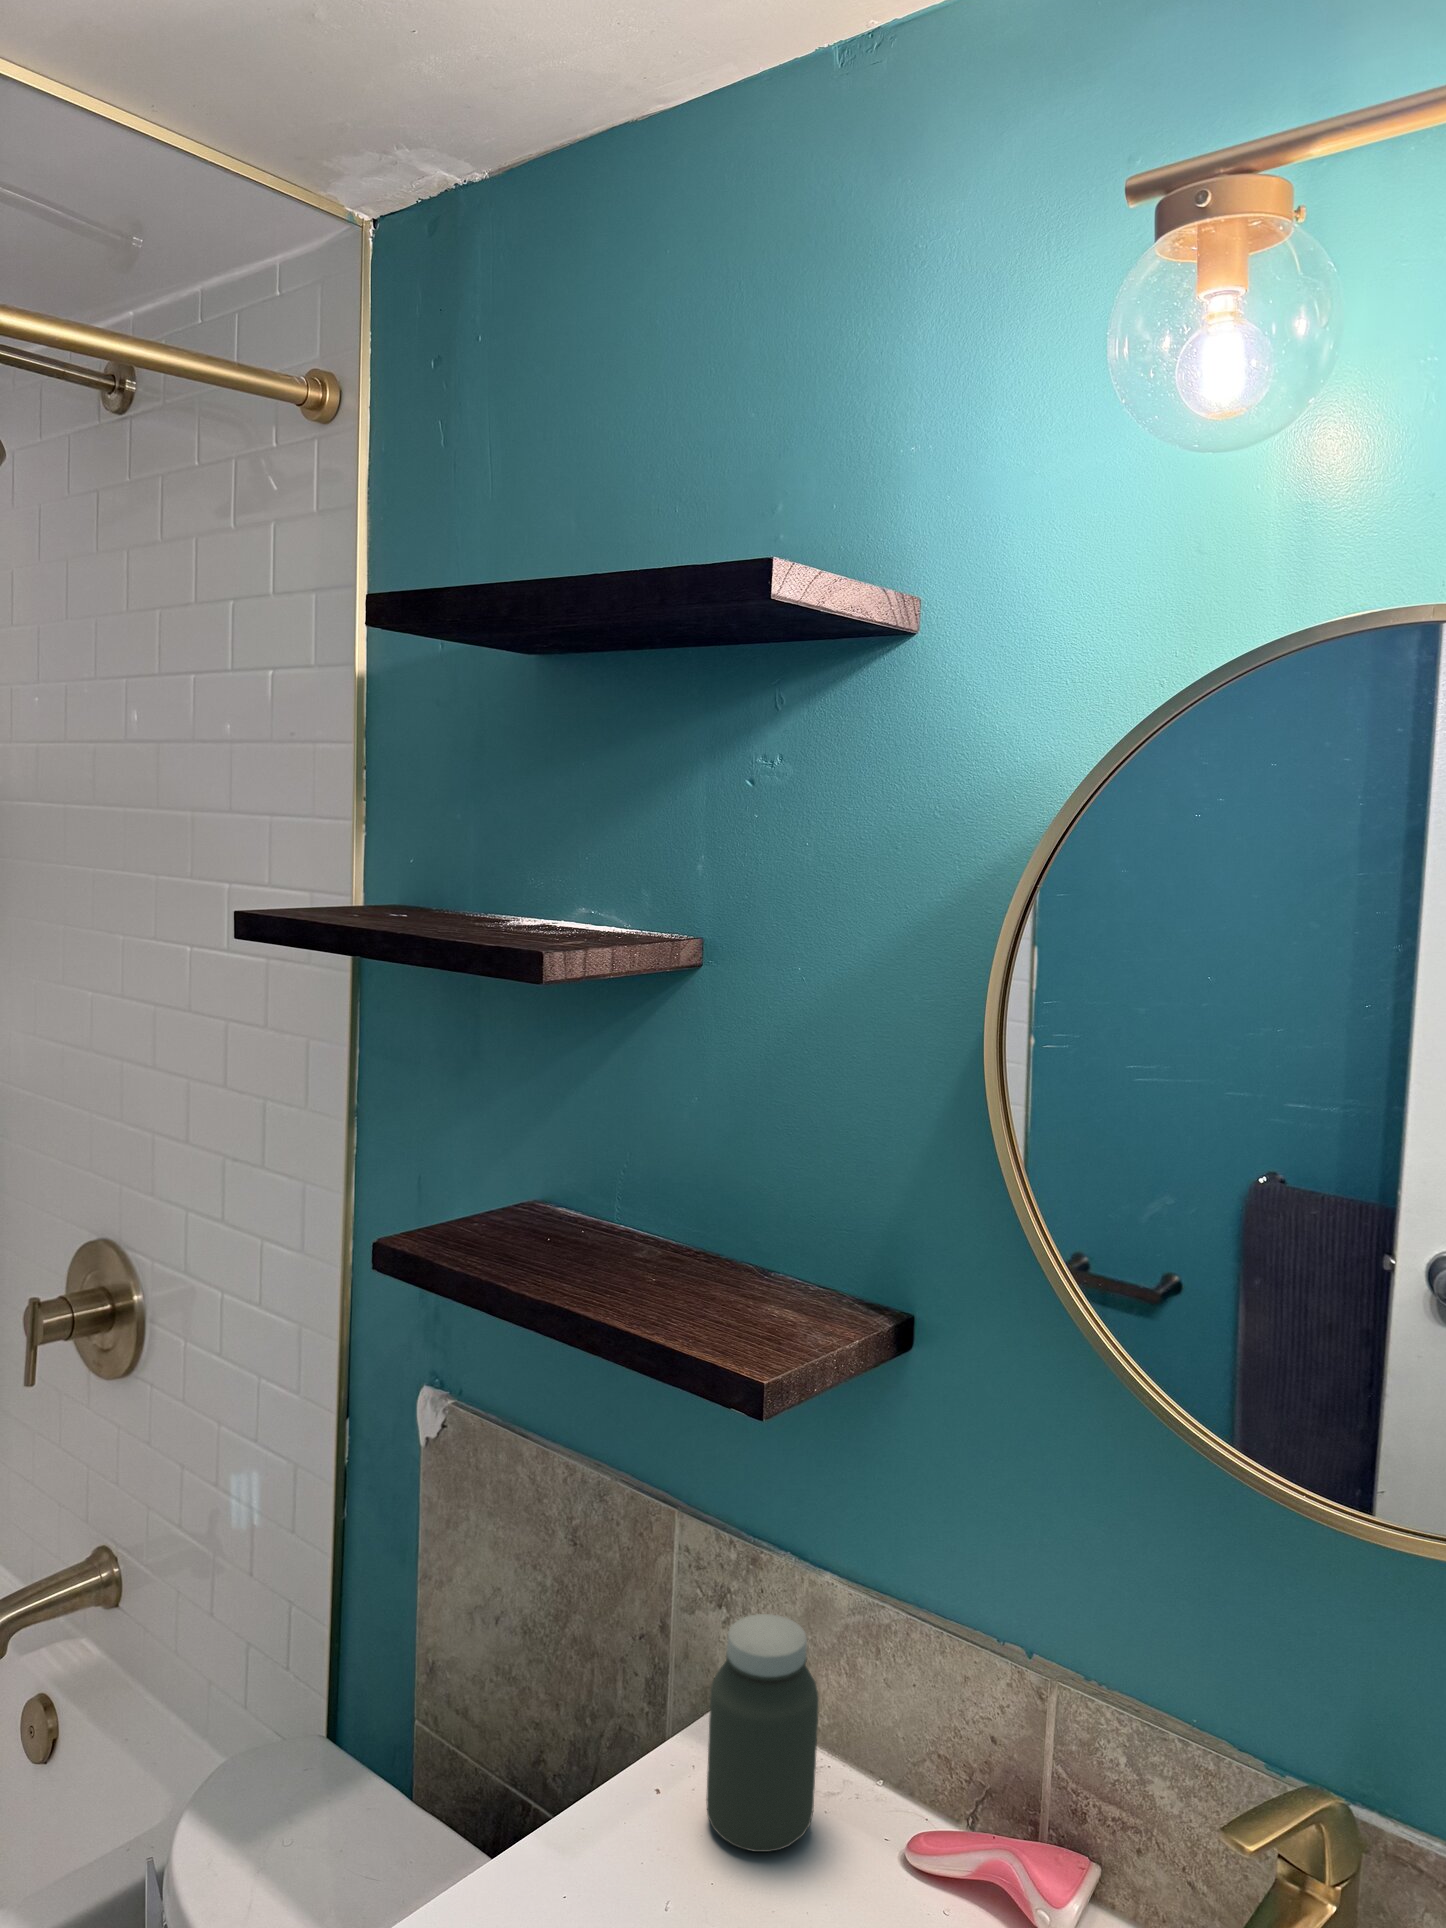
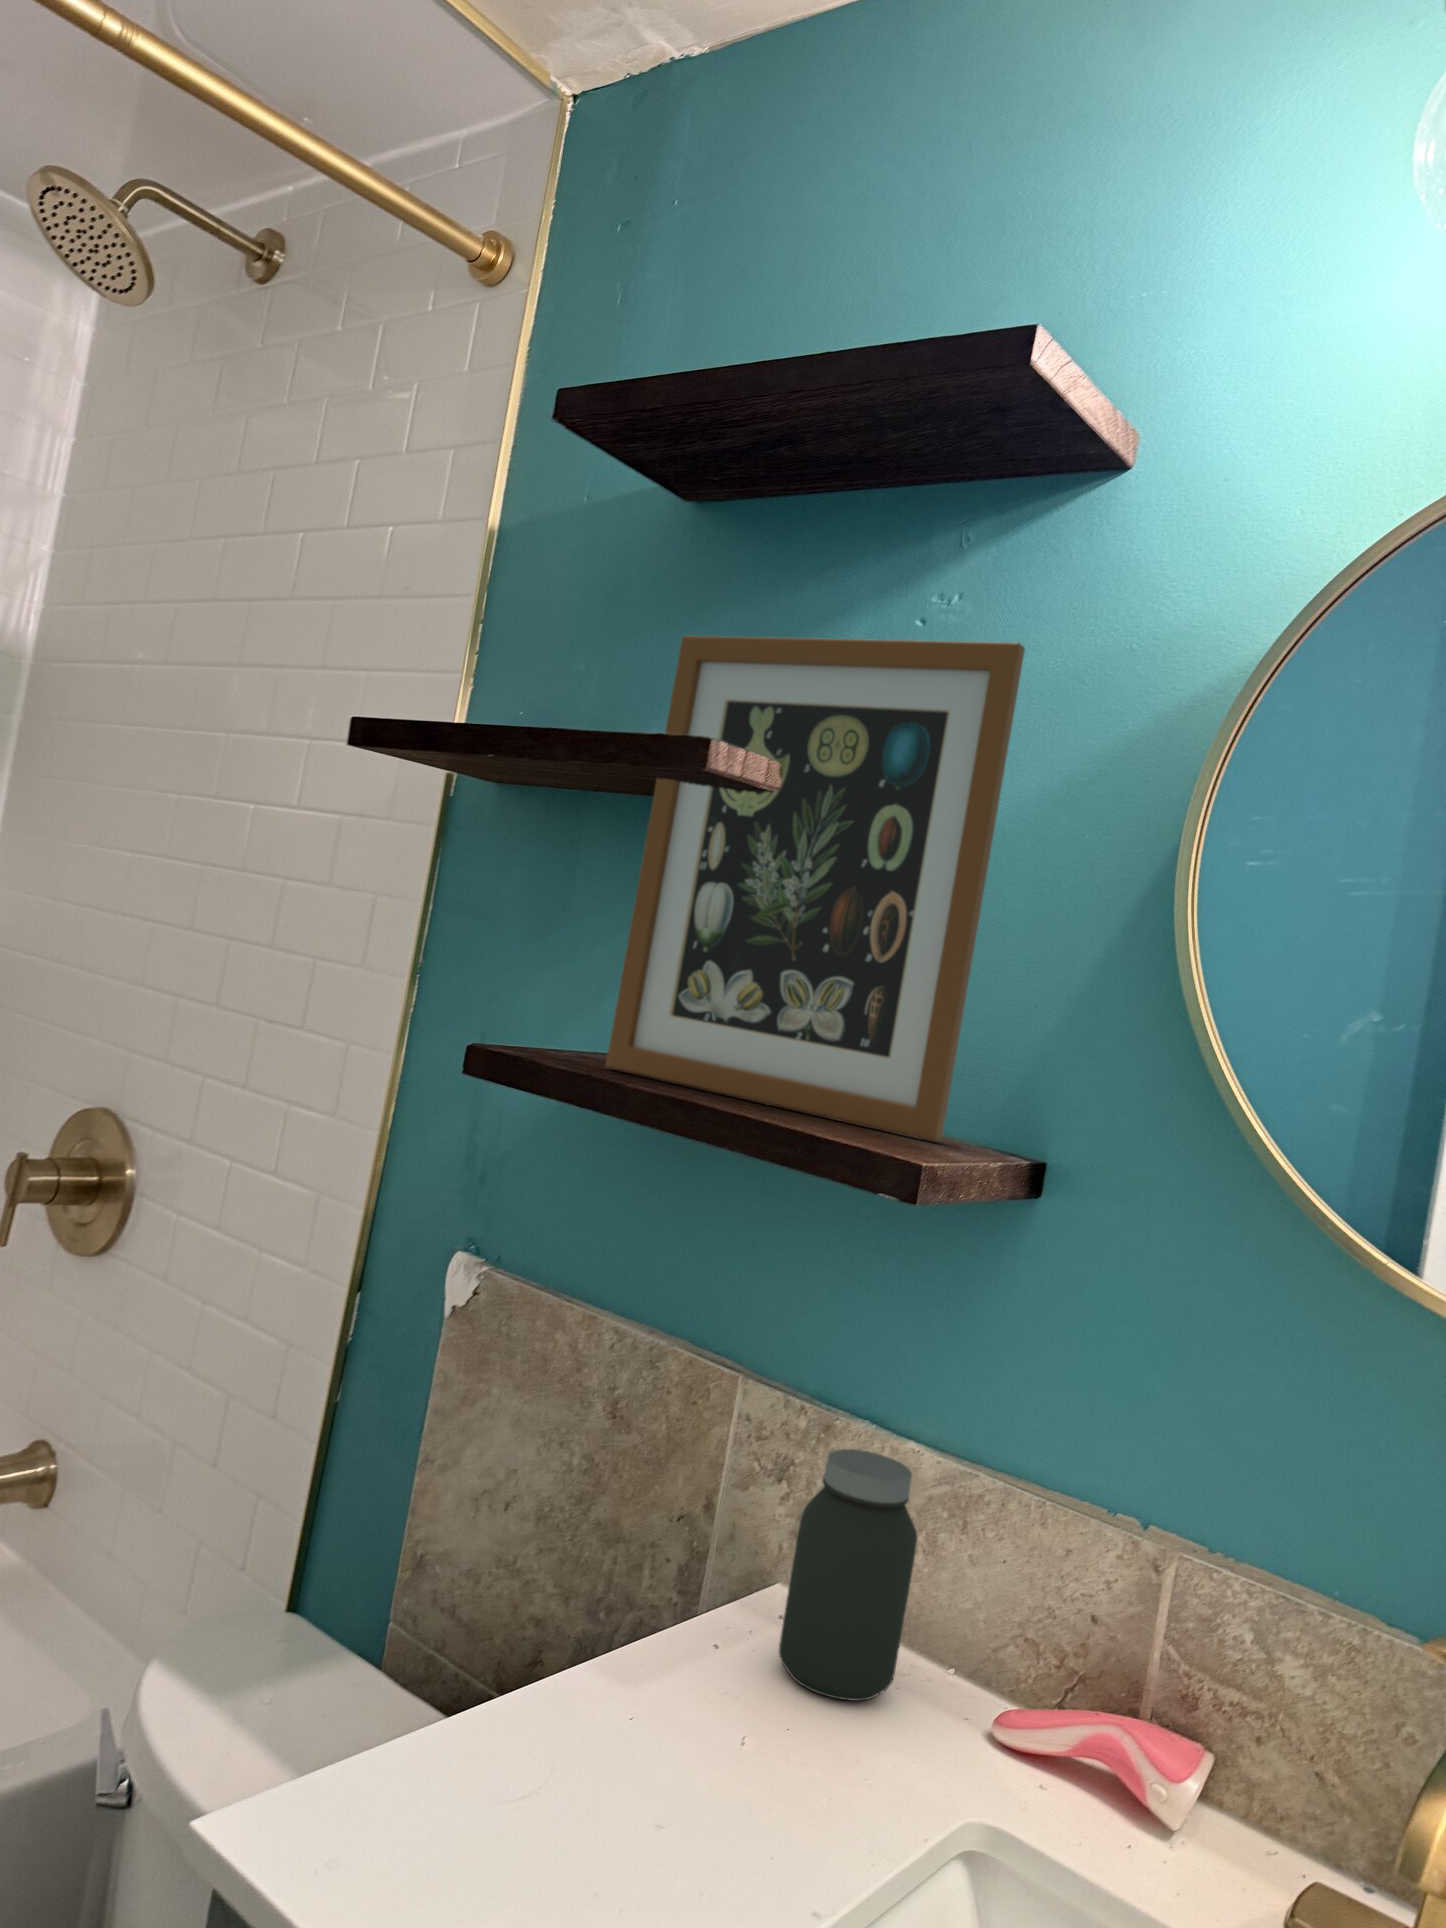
picture frame: none [510,824,830,1319] -> present [606,636,1025,1140]

